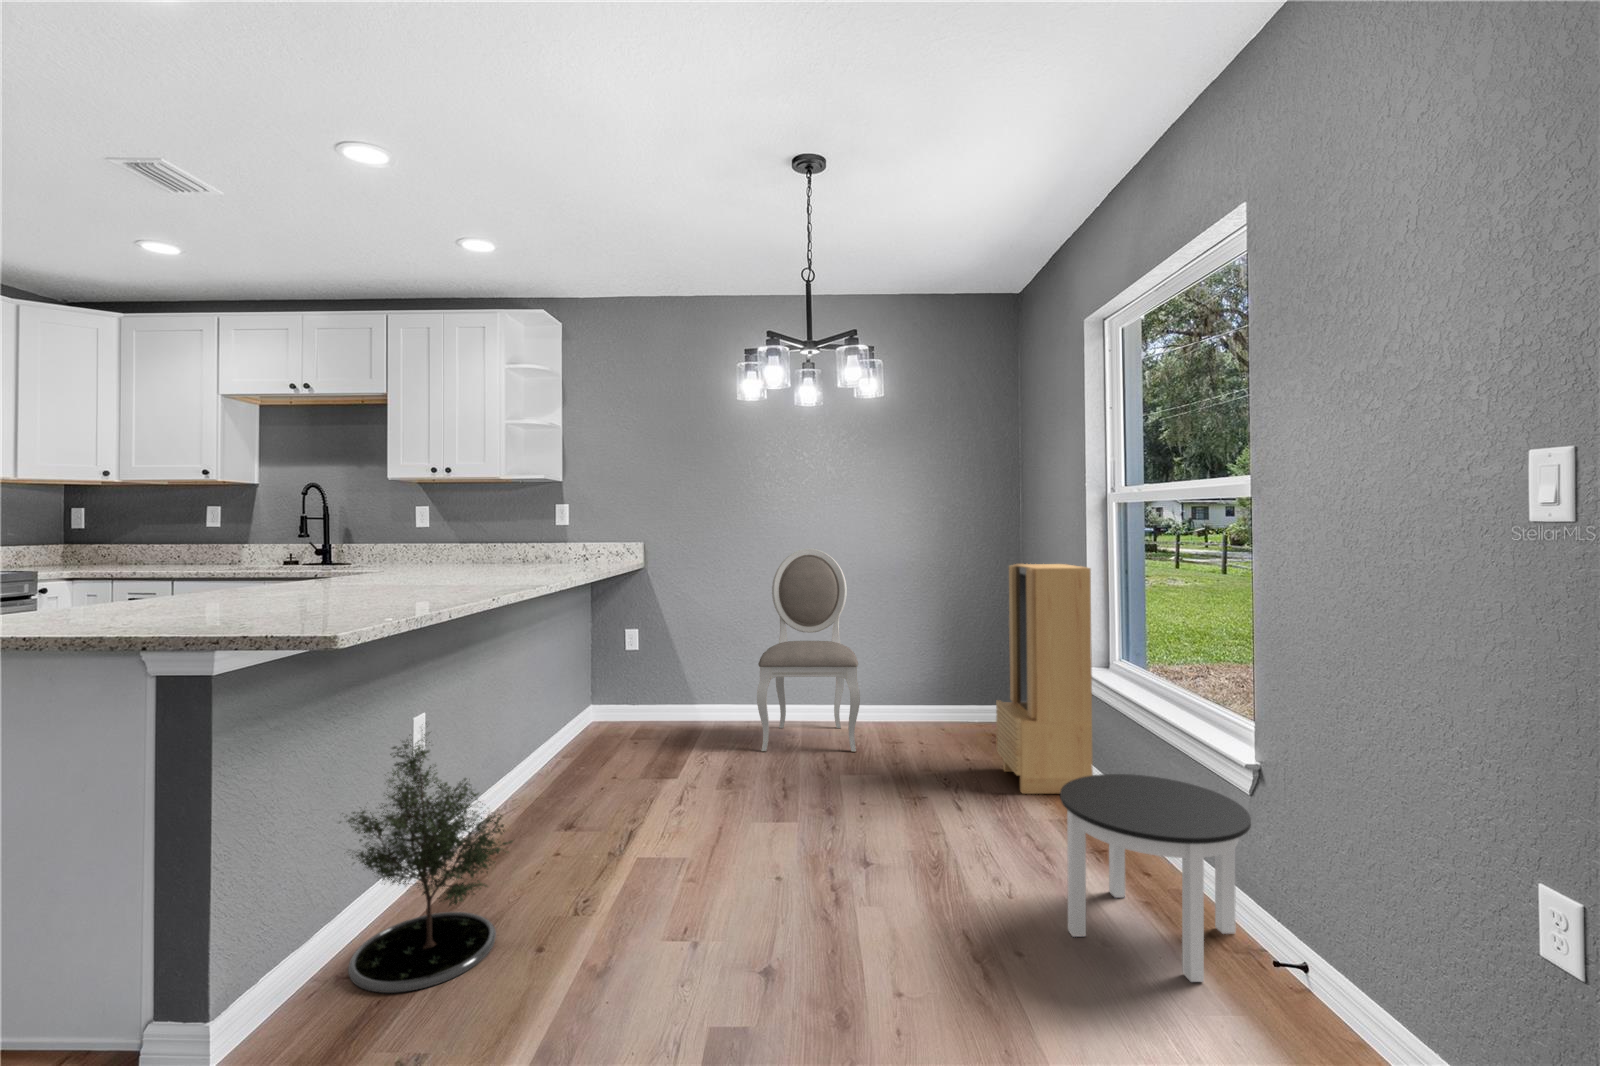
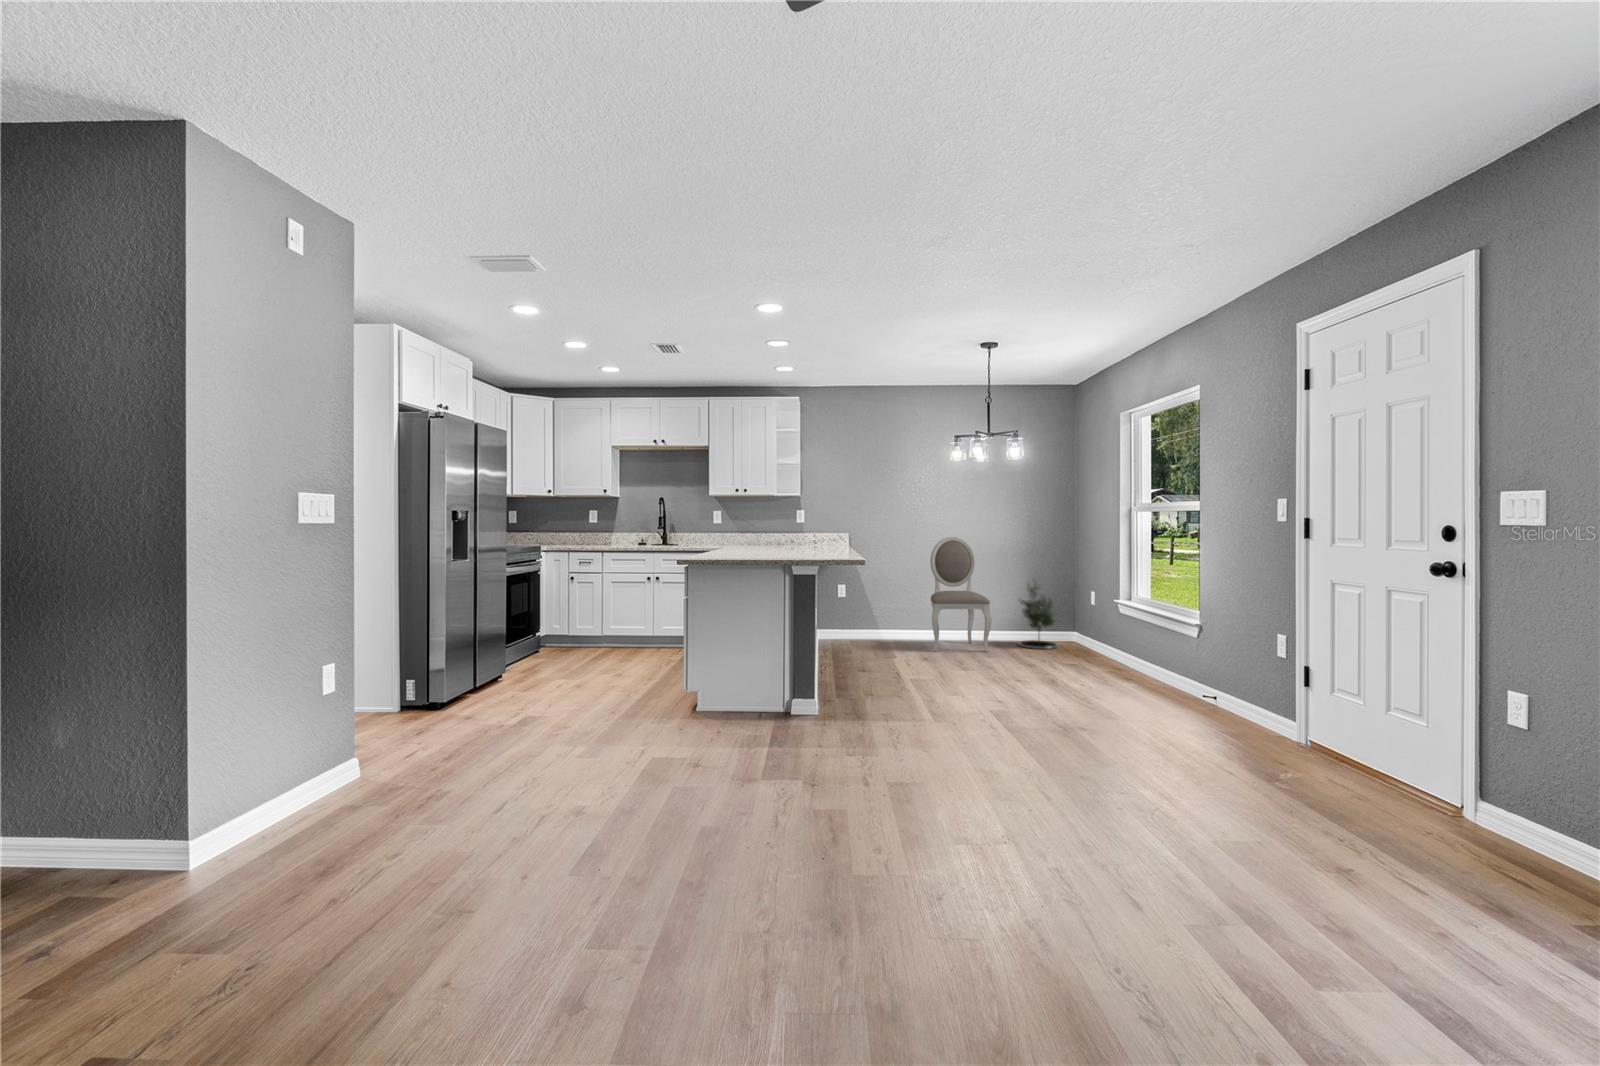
storage cabinet: present [996,564,1093,794] -> none [1072,546,1127,666]
potted tree: present [340,734,513,993] -> present [1019,582,1058,649]
round table: present [1060,774,1251,982] -> none [1119,639,1202,711]

